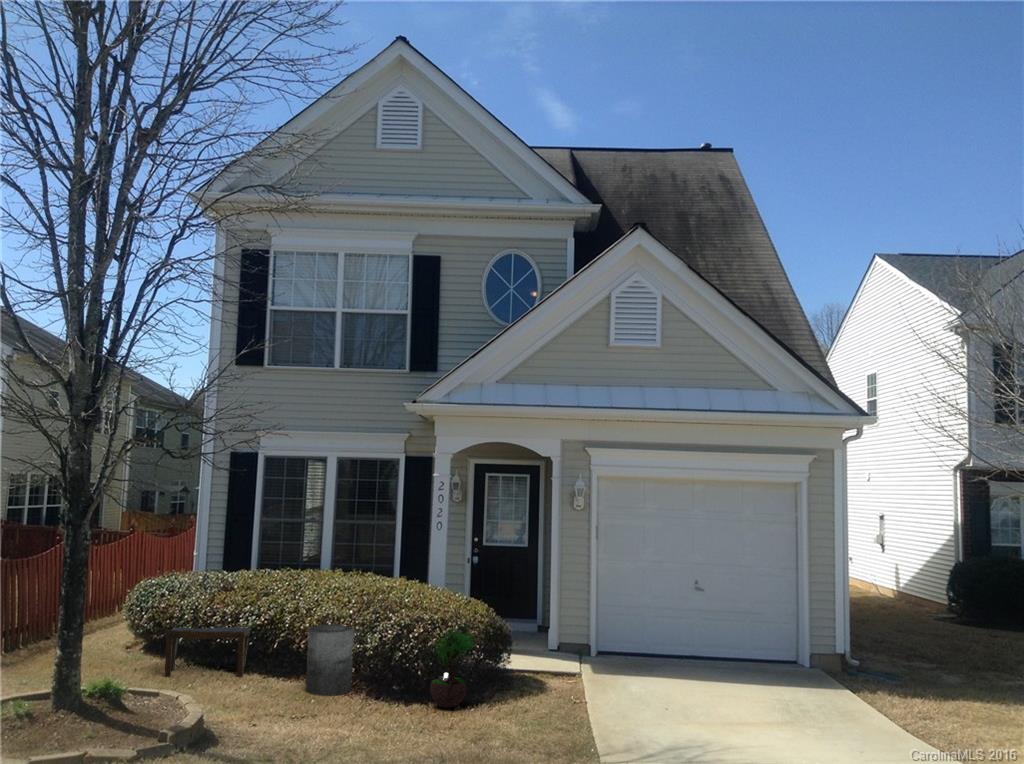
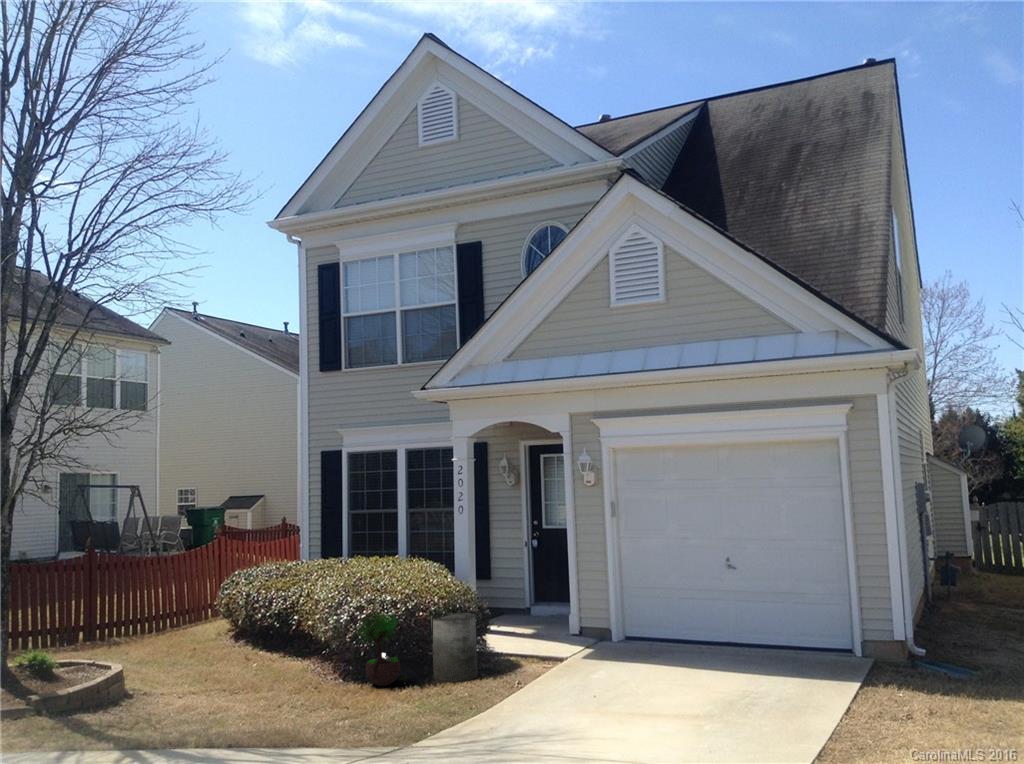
trash can: present [306,625,354,696] -> present [433,613,478,682]
bench: present [165,627,250,677] -> none [206,611,281,655]

